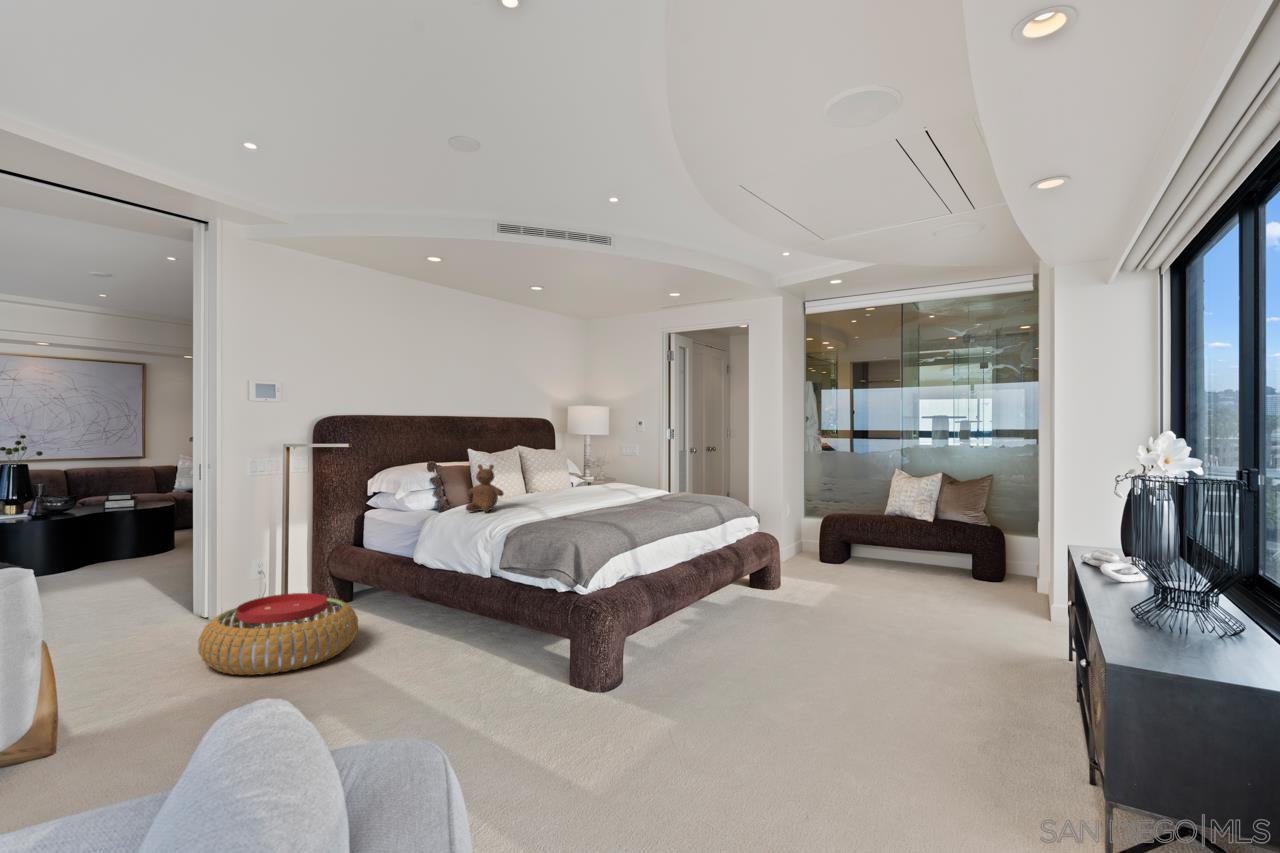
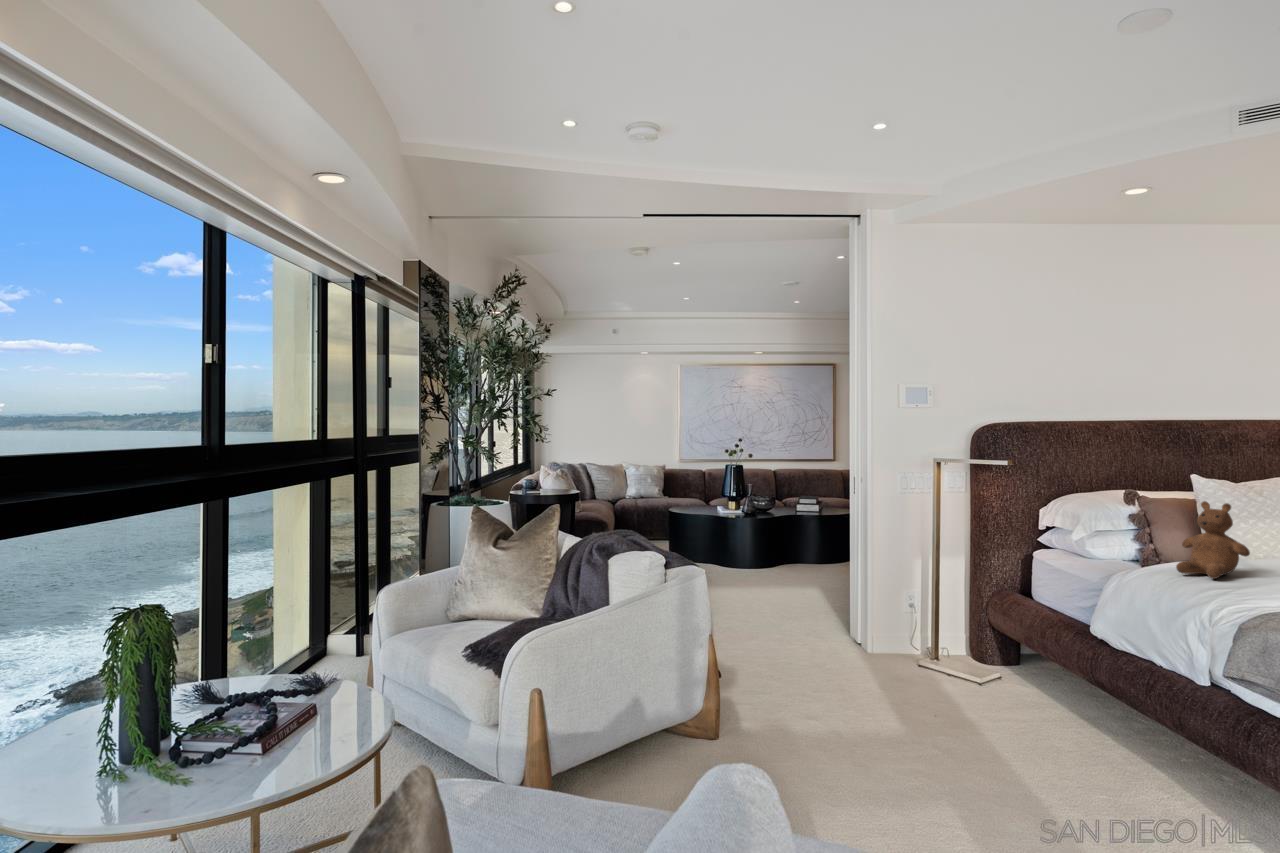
pouf: present [198,593,358,675] -> none [837,636,1009,733]

